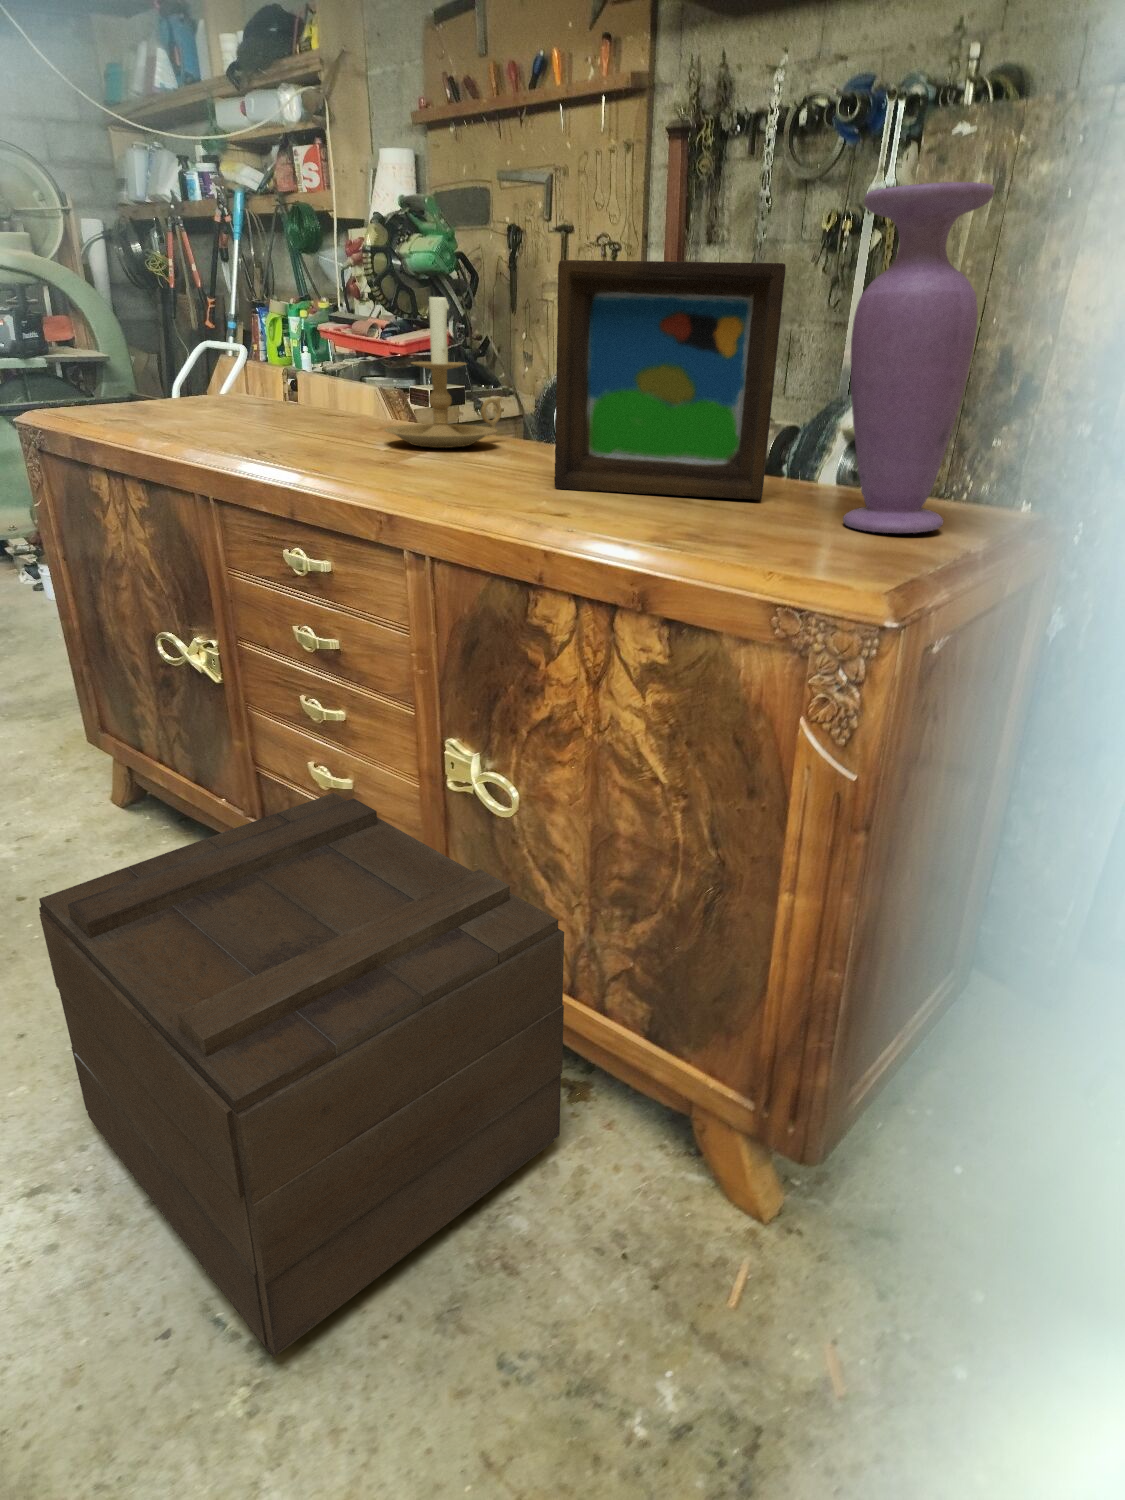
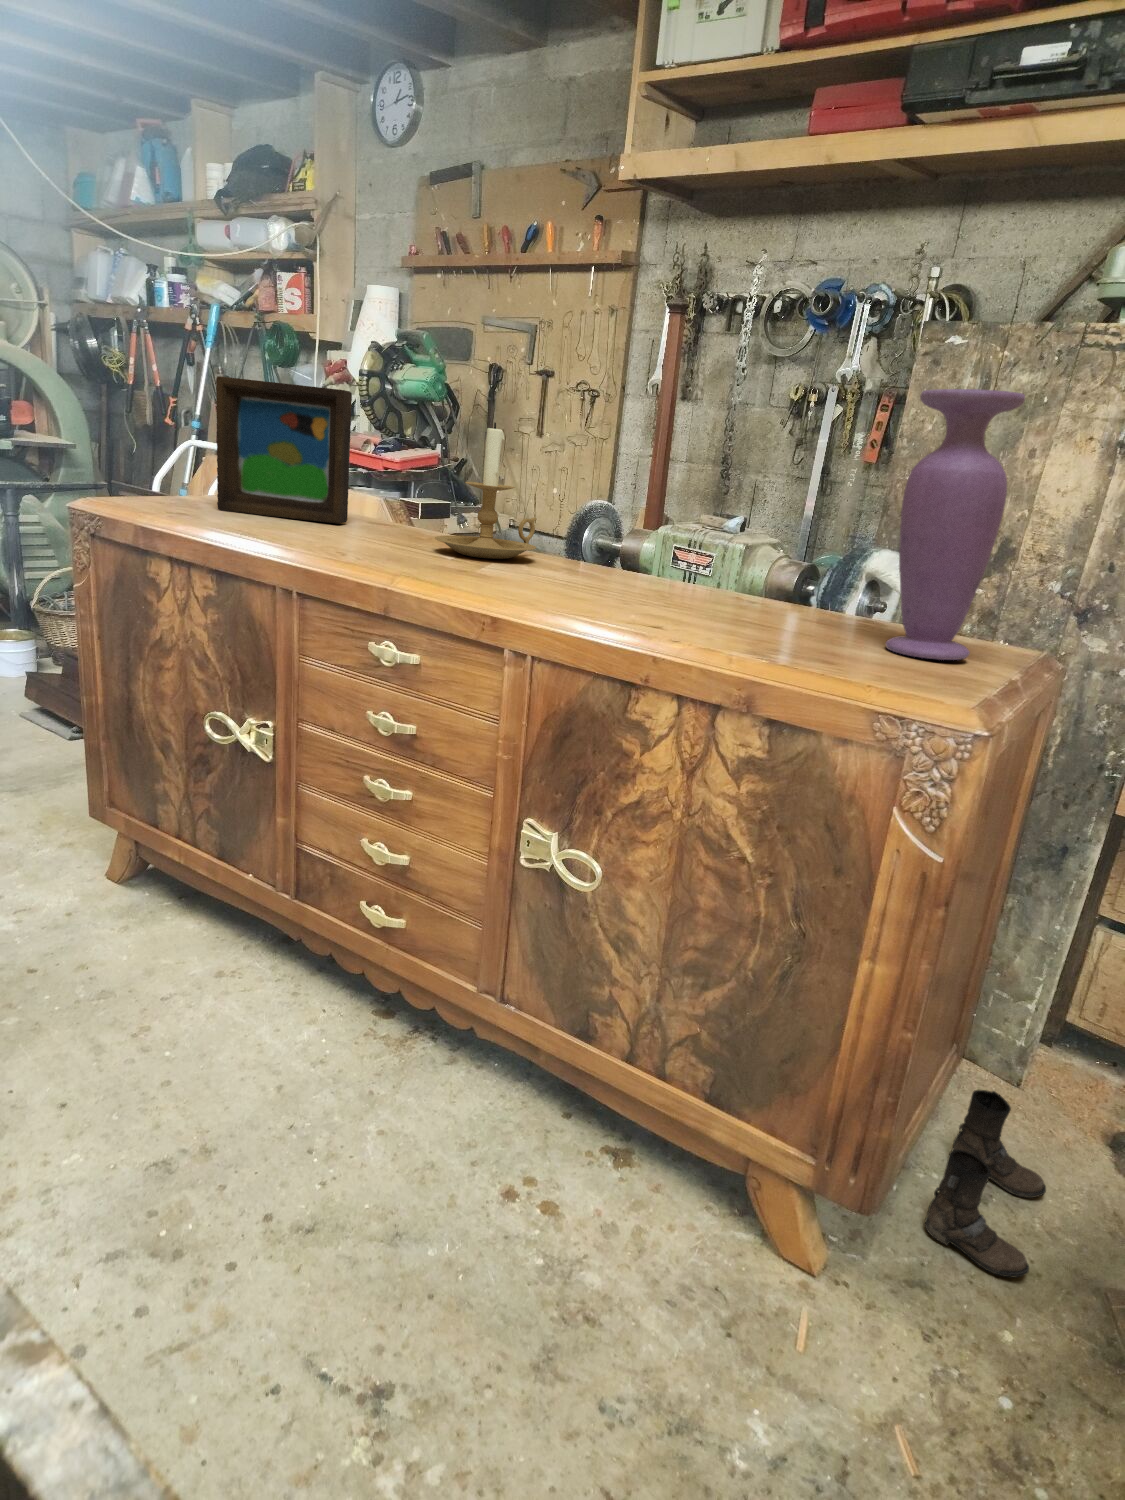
picture frame: present [554,260,786,500] -> present [216,376,352,524]
wooden crate: present [39,793,564,1358] -> none [144,867,646,1413]
boots: none [909,1030,1066,1241] -> present [925,1090,1046,1277]

